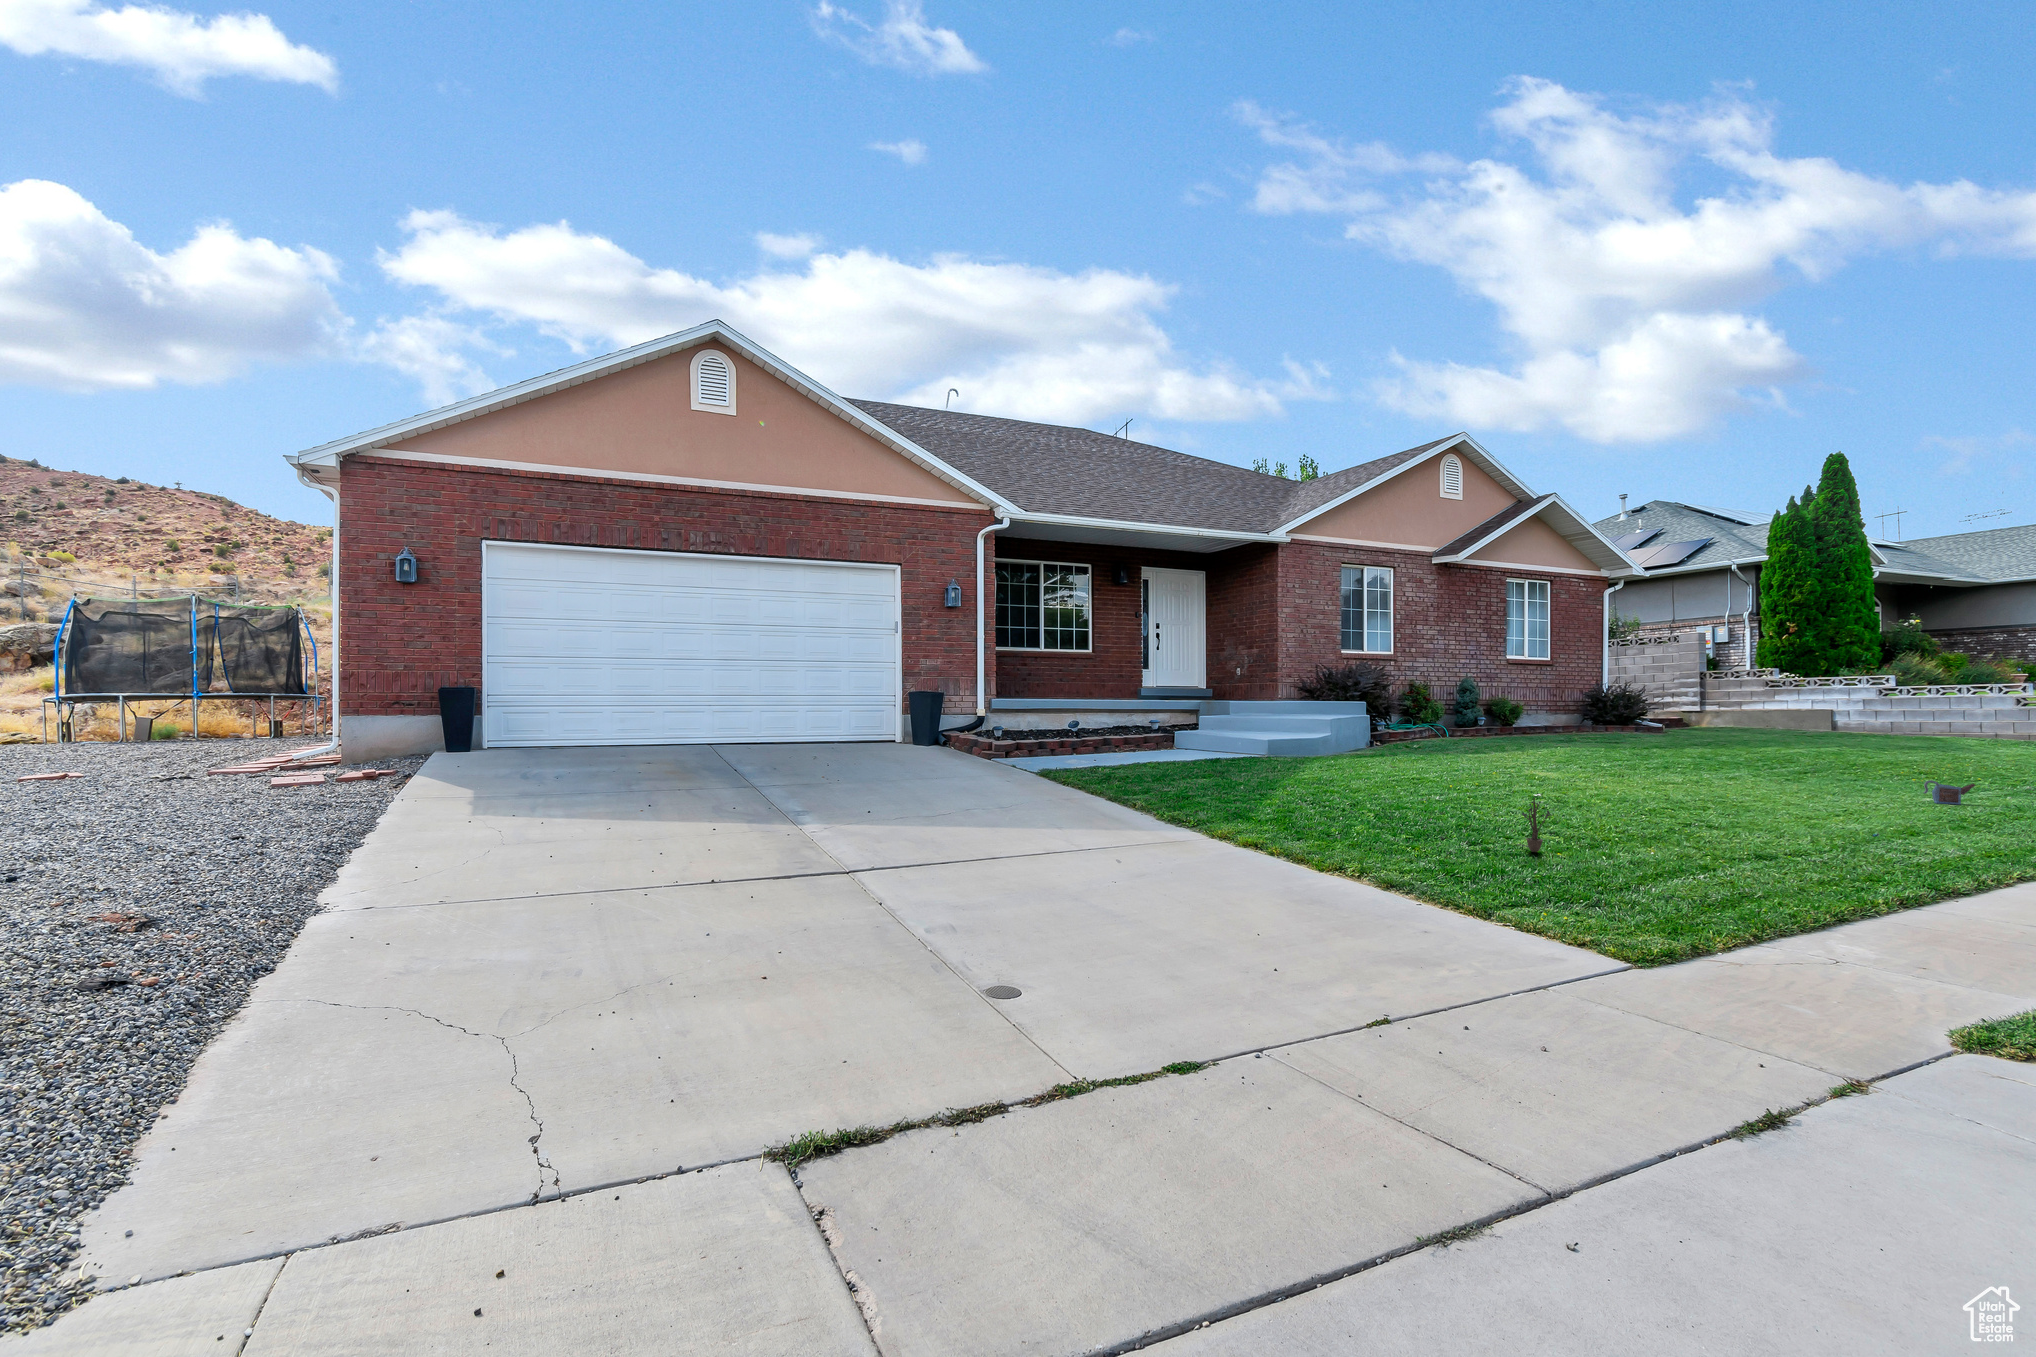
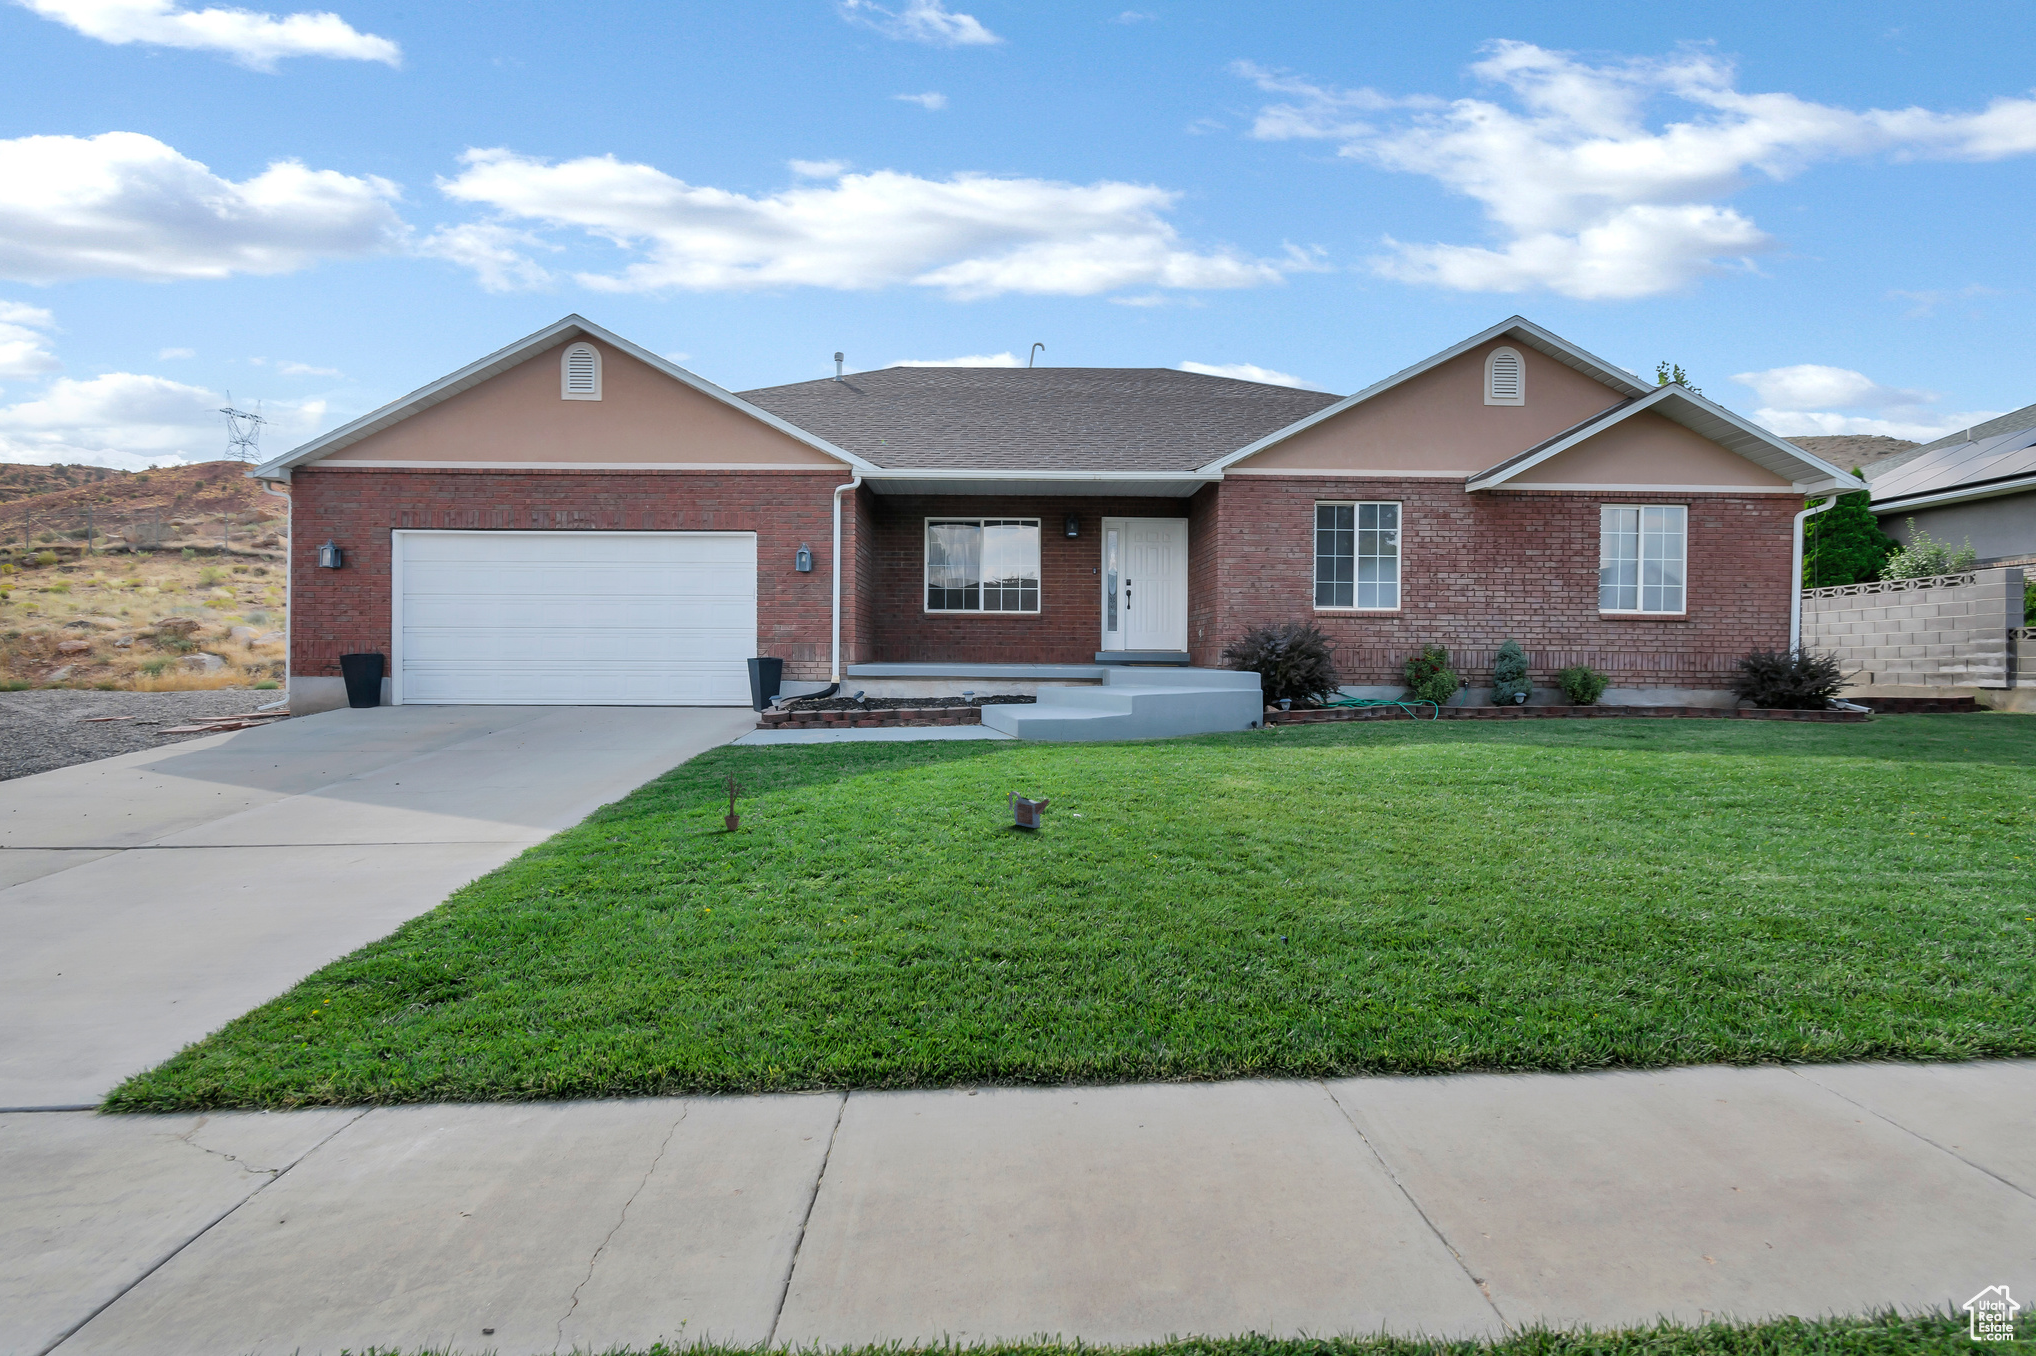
watering can: present [1923,780,1975,805] -> present [1008,791,1050,828]

